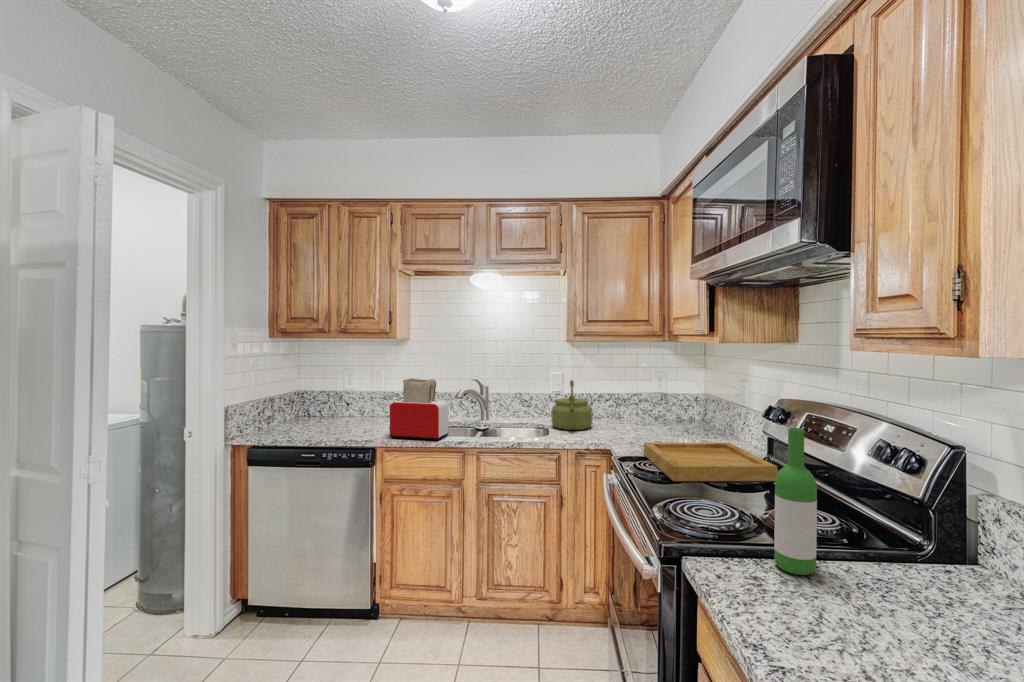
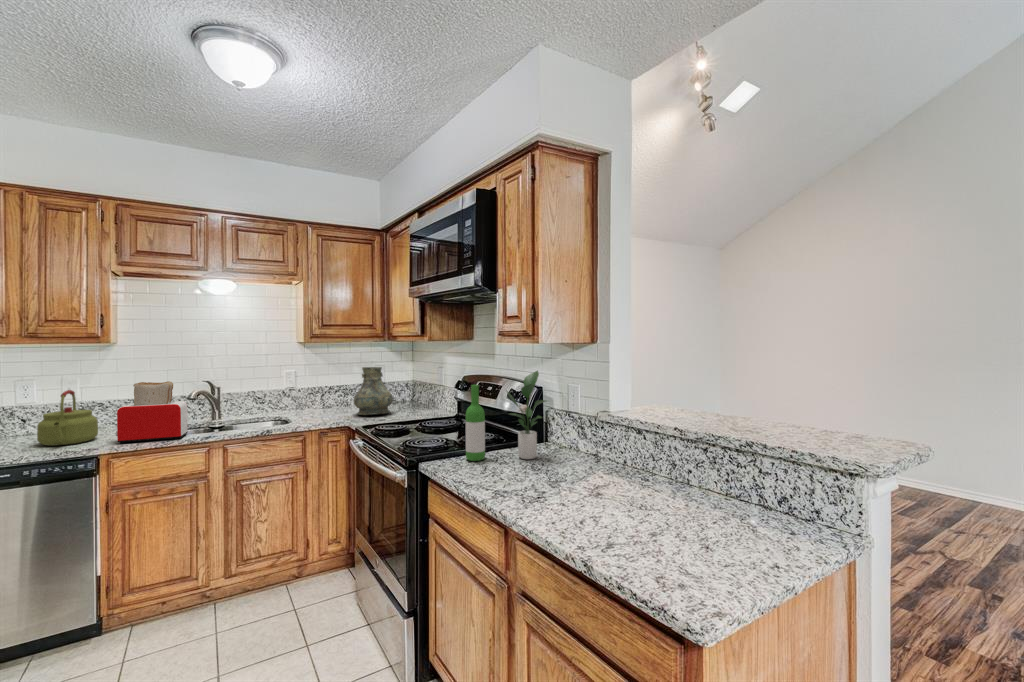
vase: none [621,374,672,438] -> present [353,367,393,415]
kettle: present [552,380,592,430] -> present [37,390,98,446]
potted plant: none [867,412,989,605] -> present [507,371,546,459]
tray: present [644,443,777,481] -> none [377,410,464,435]

